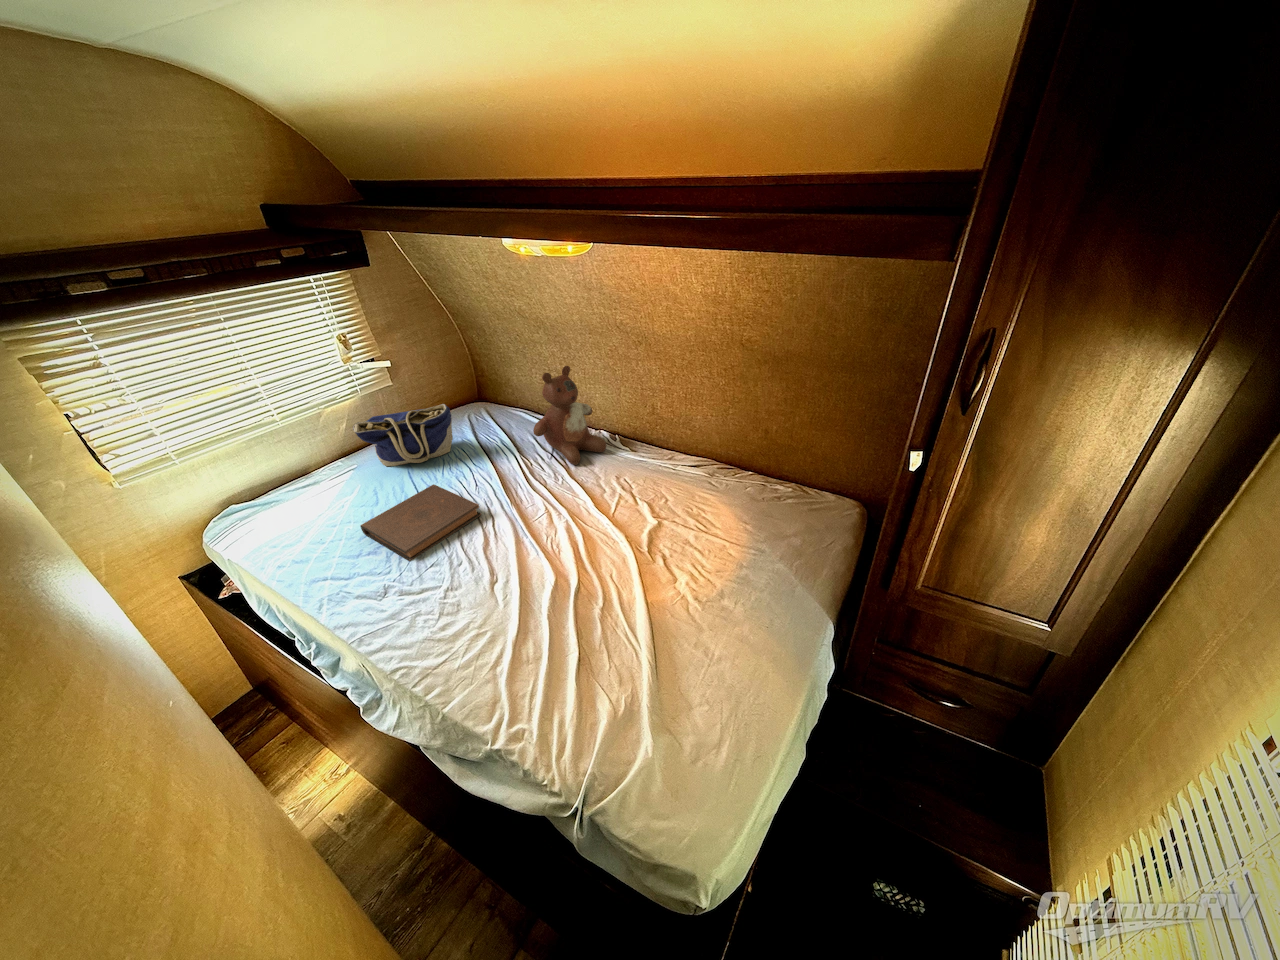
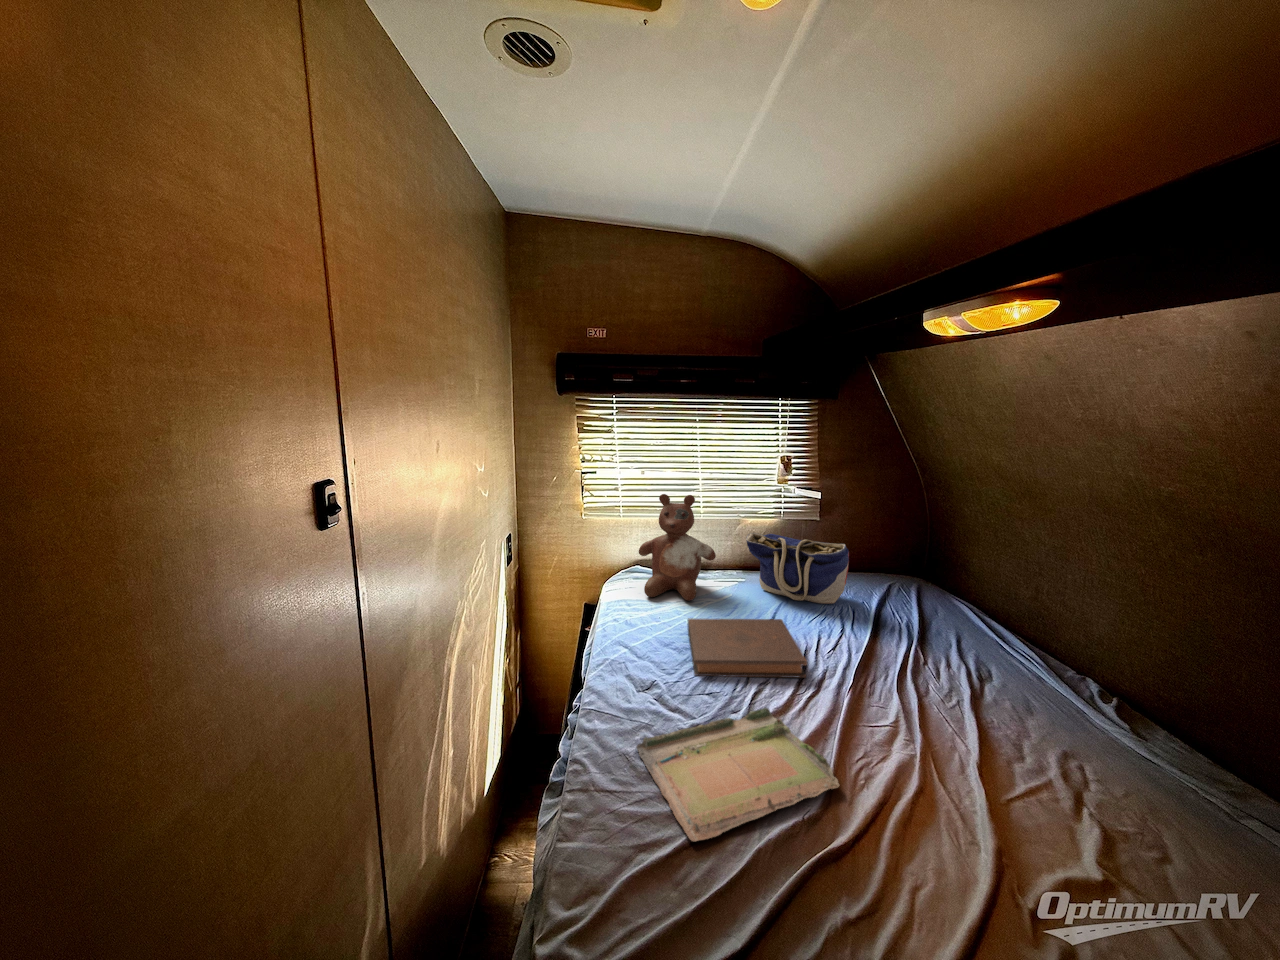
stuffed bear: present [533,366,606,465] -> present [639,494,716,601]
tray: none [426,548,551,641] -> present [637,708,839,841]

